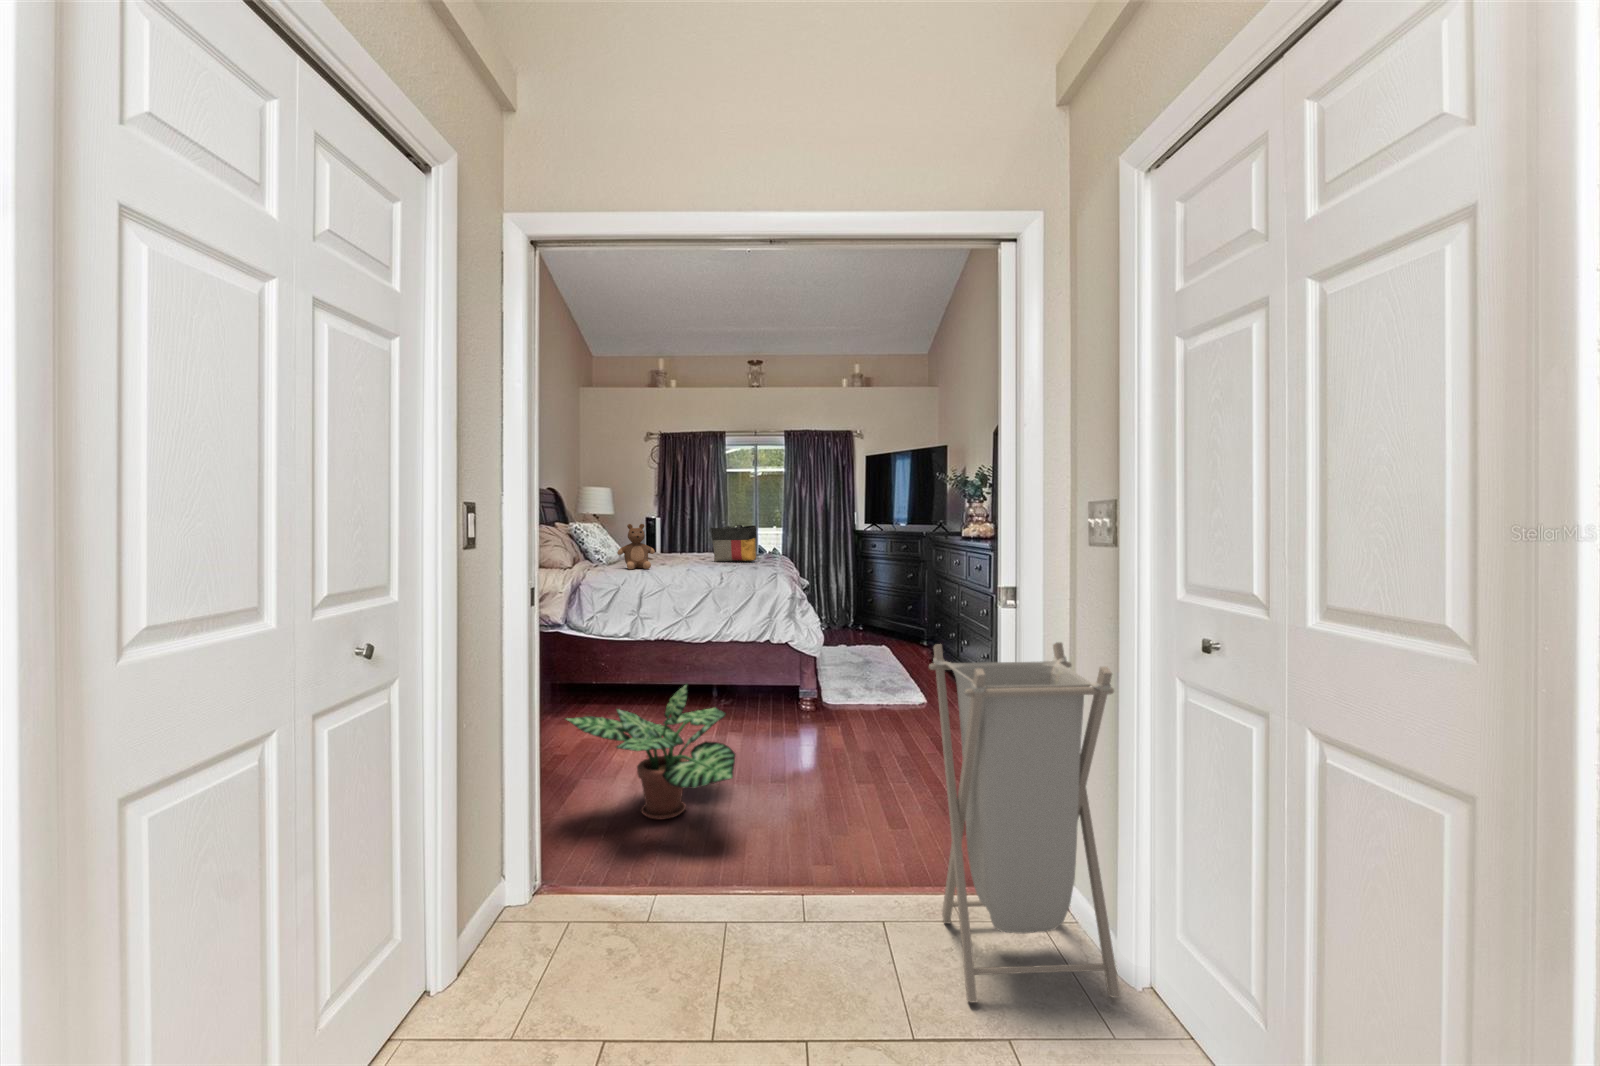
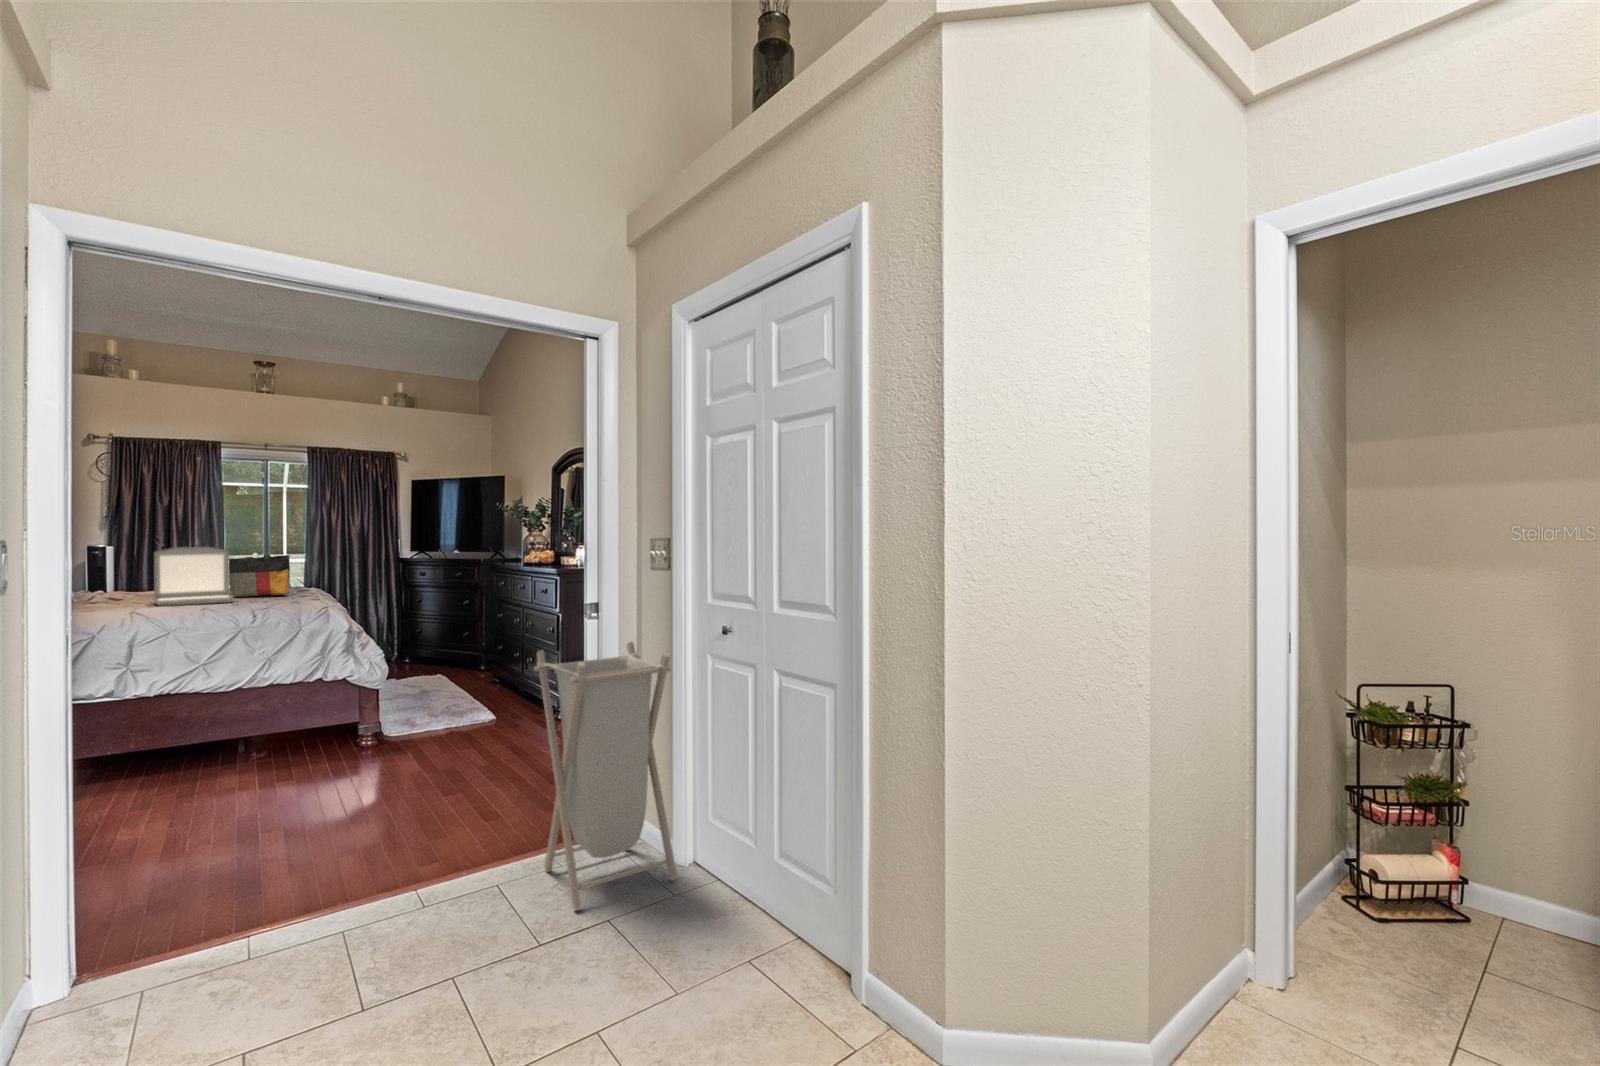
laptop: none [657,517,711,567] -> present [154,547,234,606]
teddy bear: present [617,524,655,570] -> none [98,556,156,611]
potted plant: present [566,684,735,820] -> none [93,721,329,869]

